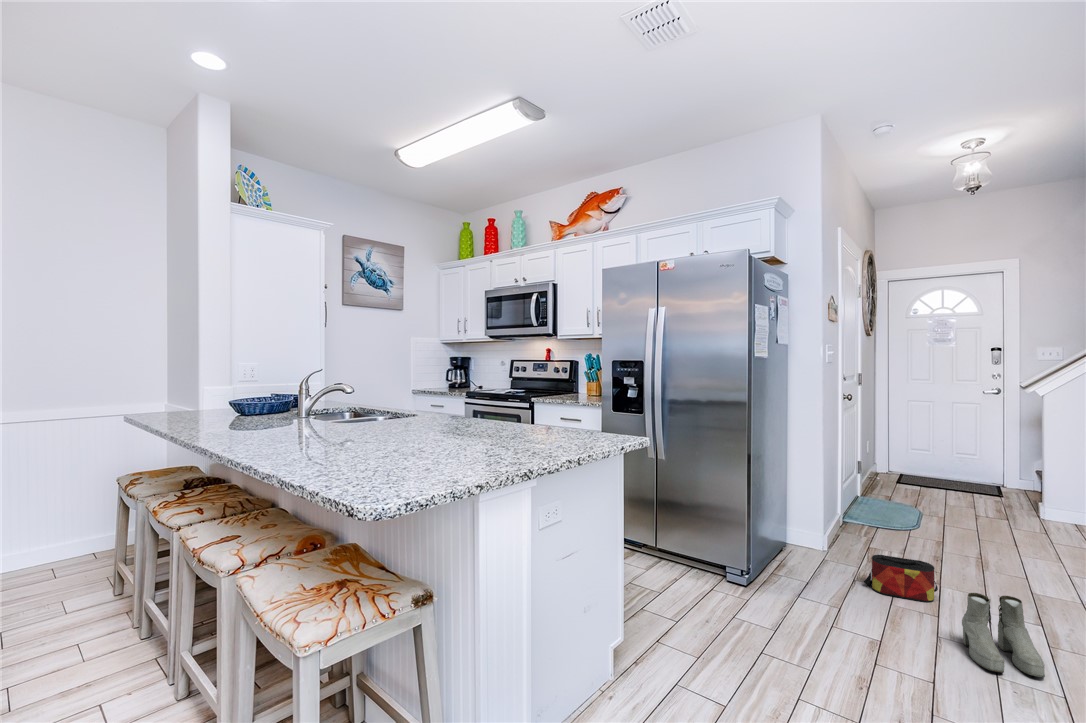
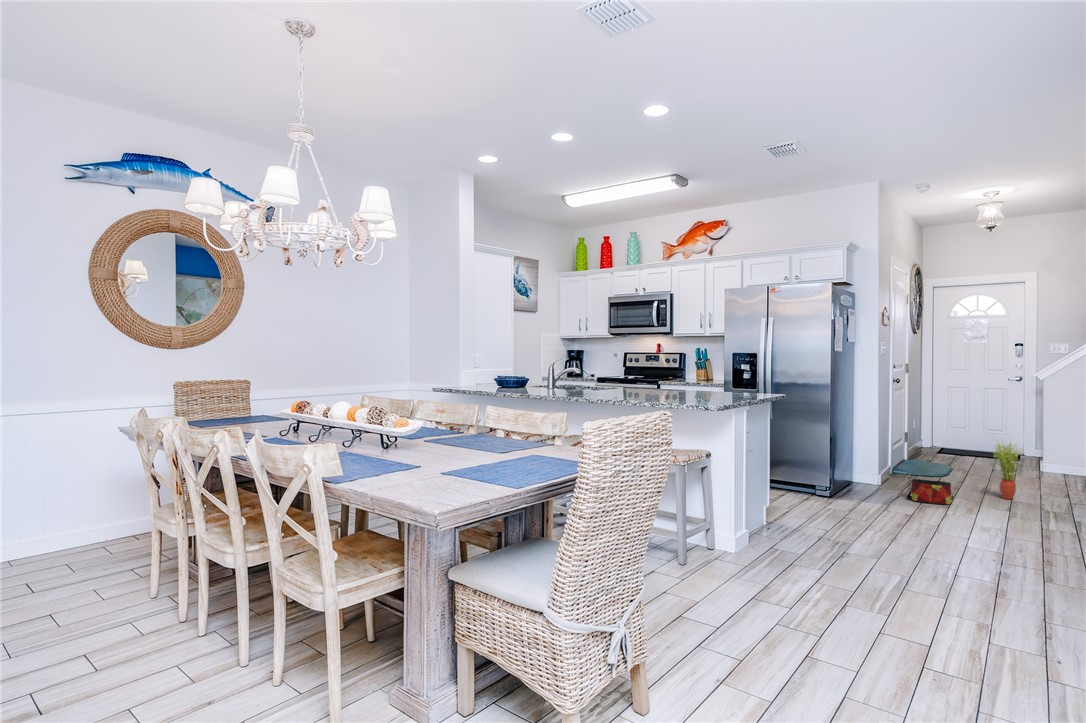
potted plant: none [993,493,1045,586] -> present [993,441,1023,499]
boots: present [962,593,1045,678] -> none [962,488,1004,527]

